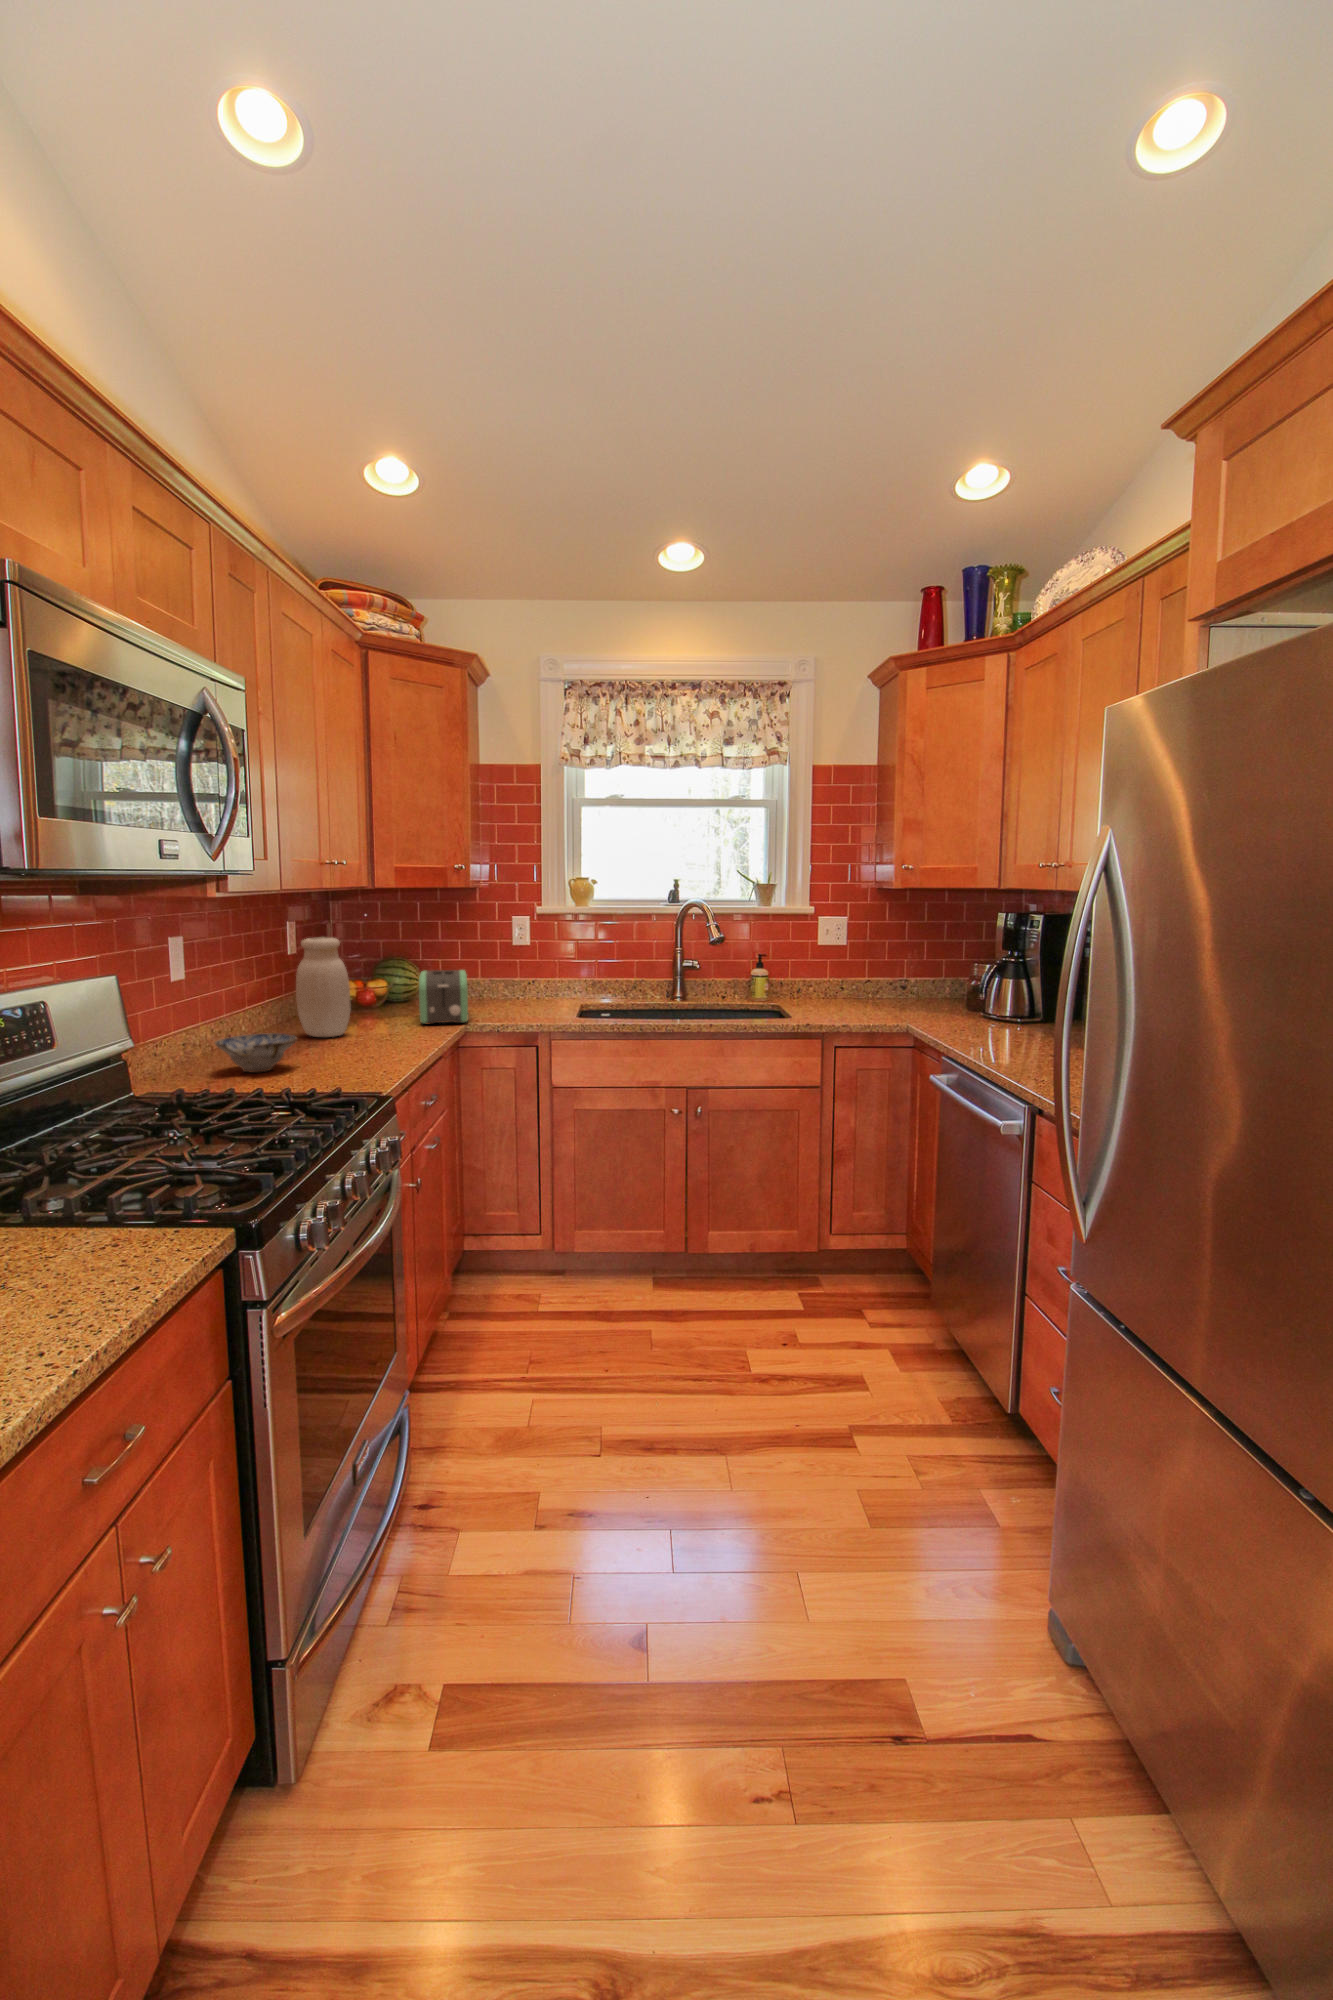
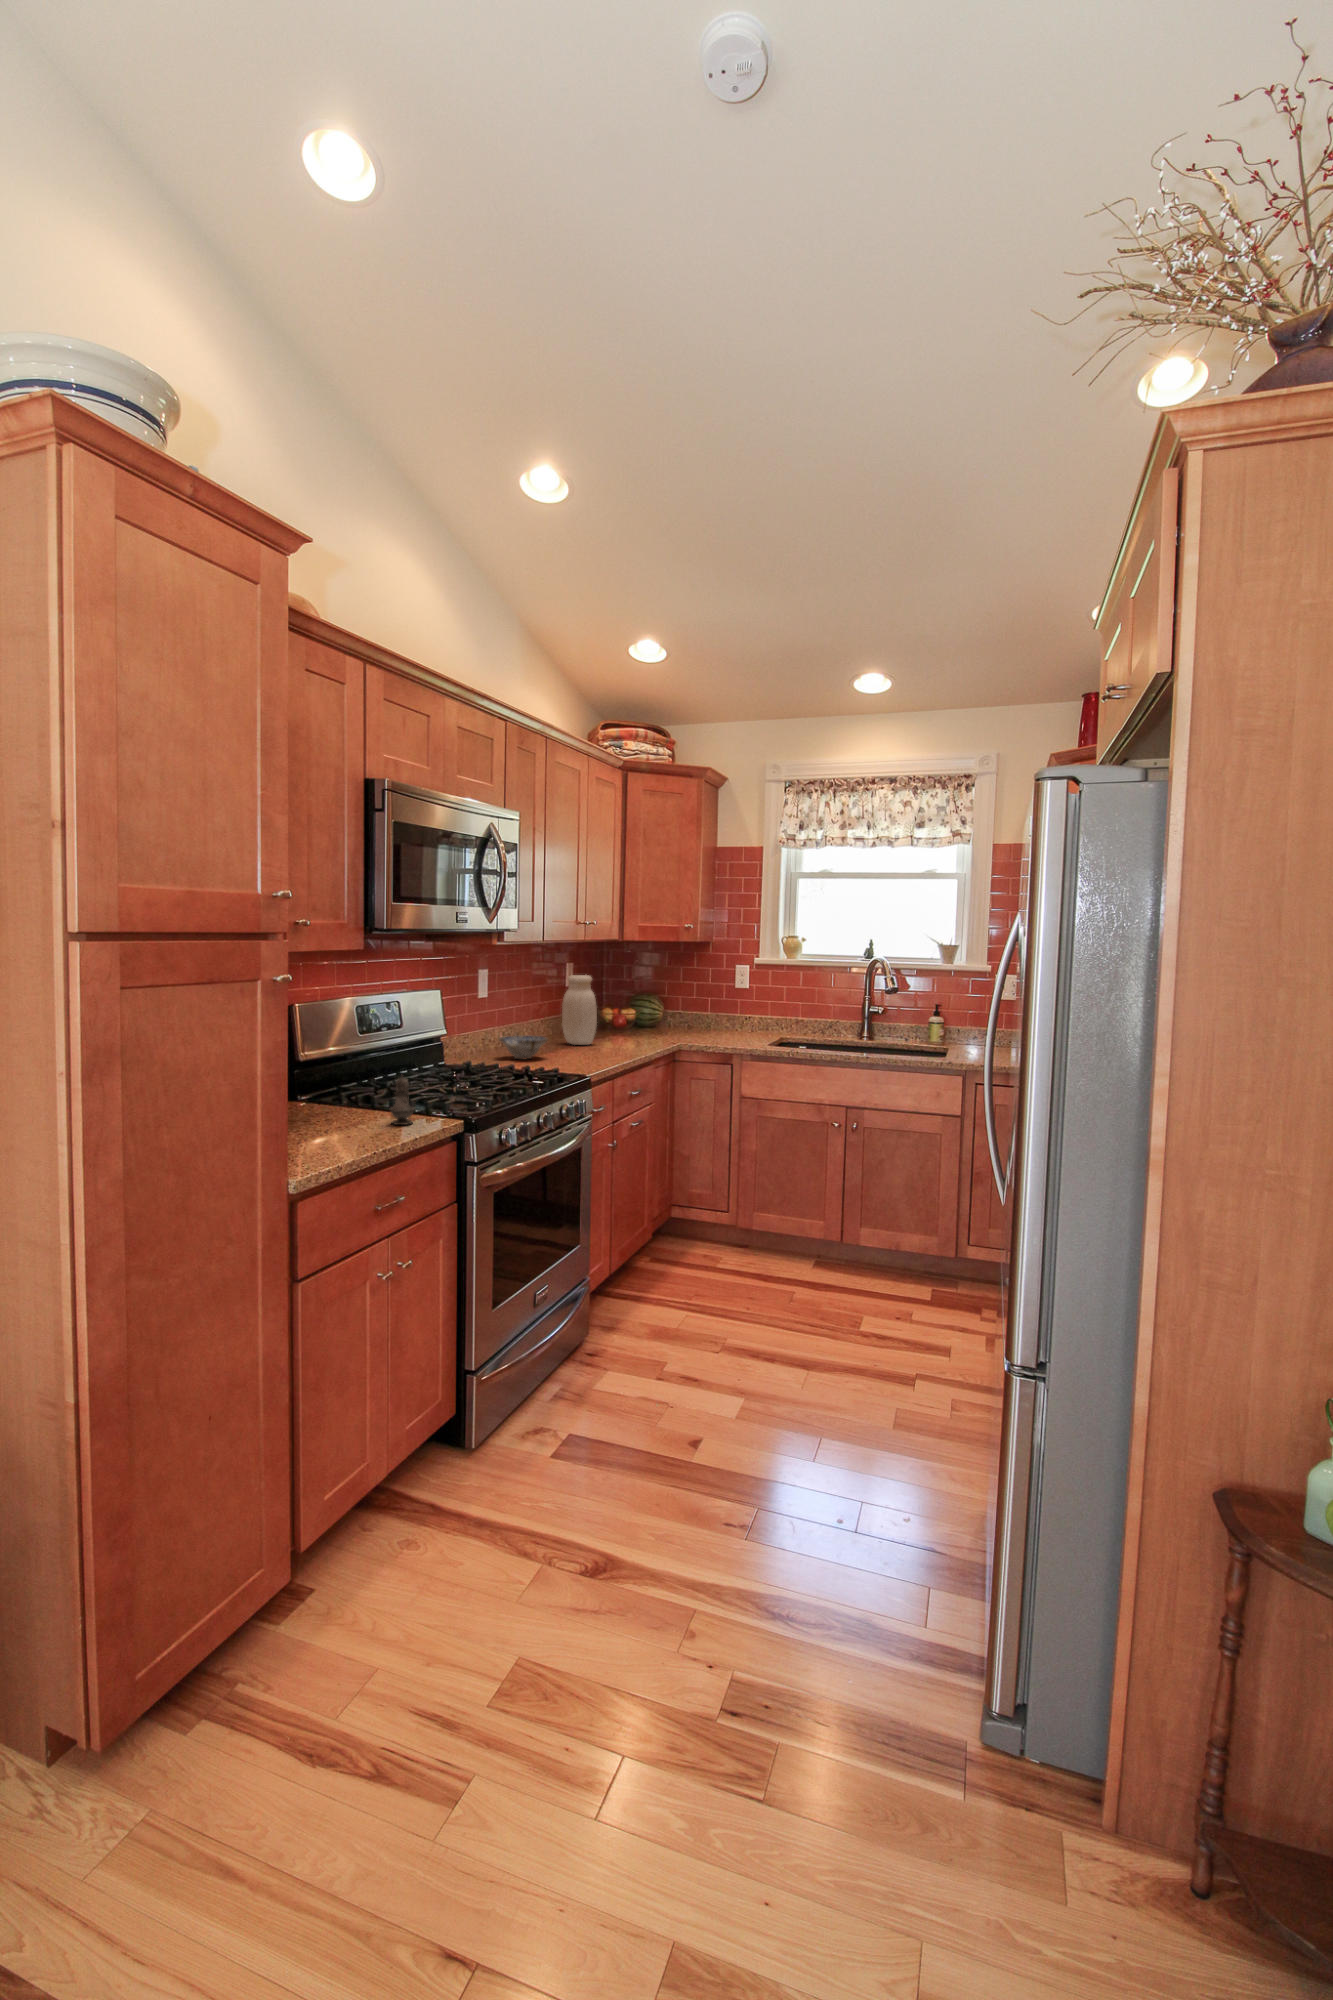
toaster: present [419,970,468,1024] -> none [647,1004,688,1044]
salt shaker: none [80,1170,138,1276] -> present [390,1076,414,1125]

